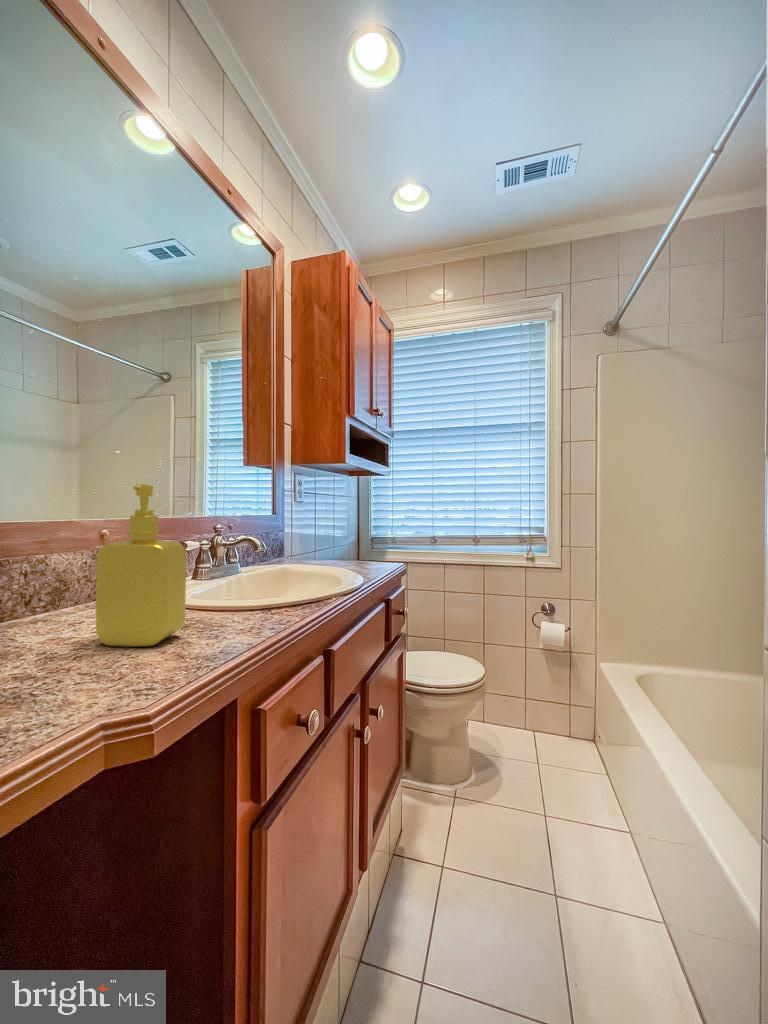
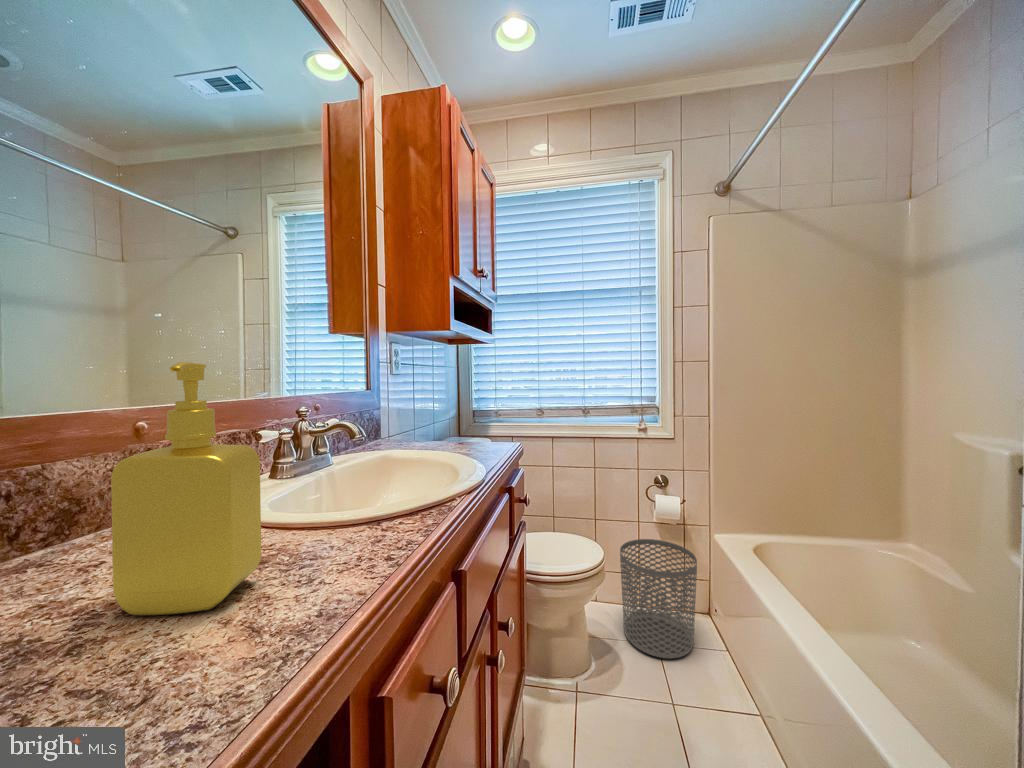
waste bin: none [503,663,576,775] -> present [620,539,697,658]

